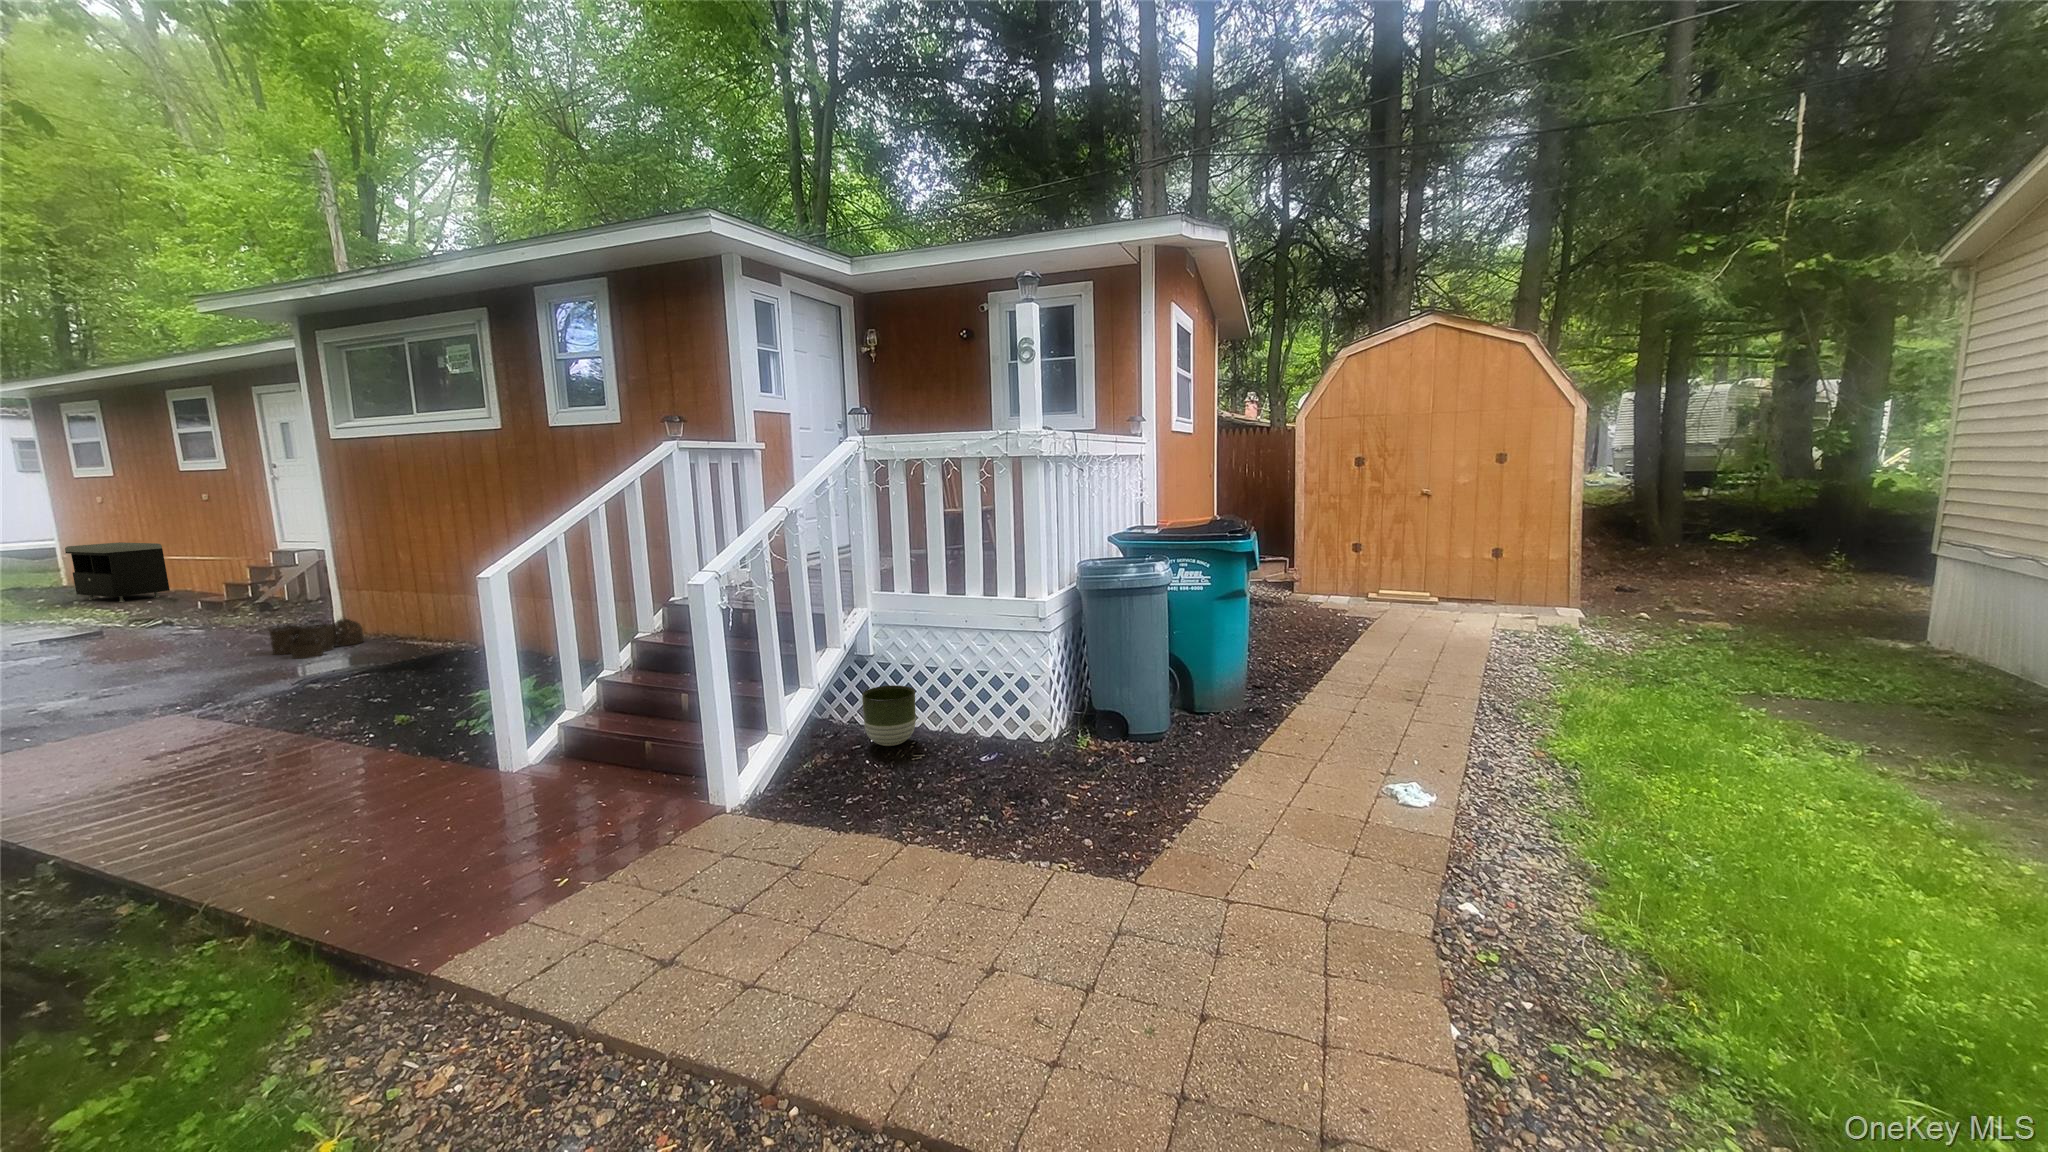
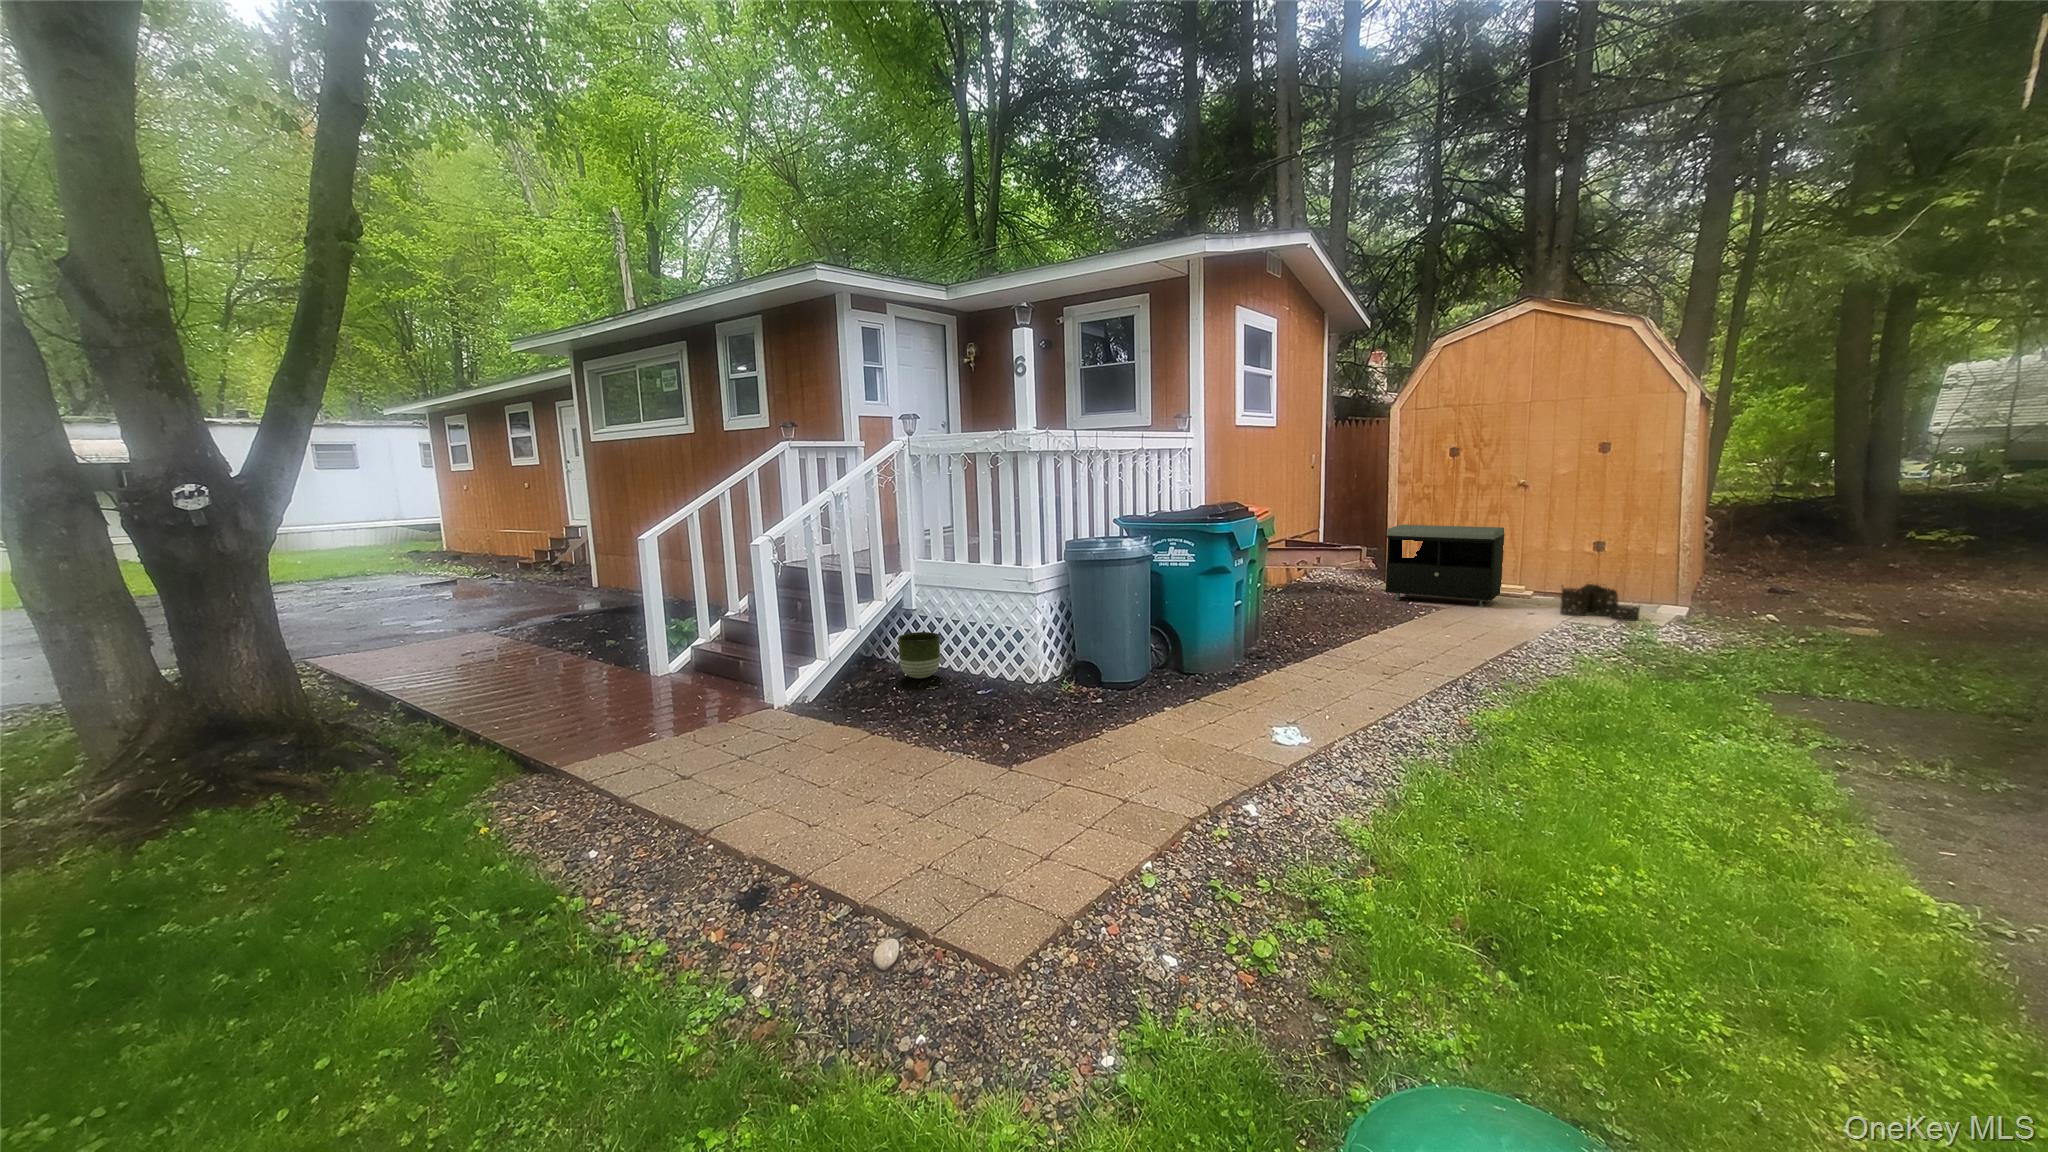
storage bench: present [65,542,170,602] -> present [1385,525,1504,607]
woven basket: present [269,618,364,659] -> present [1560,584,1640,621]

